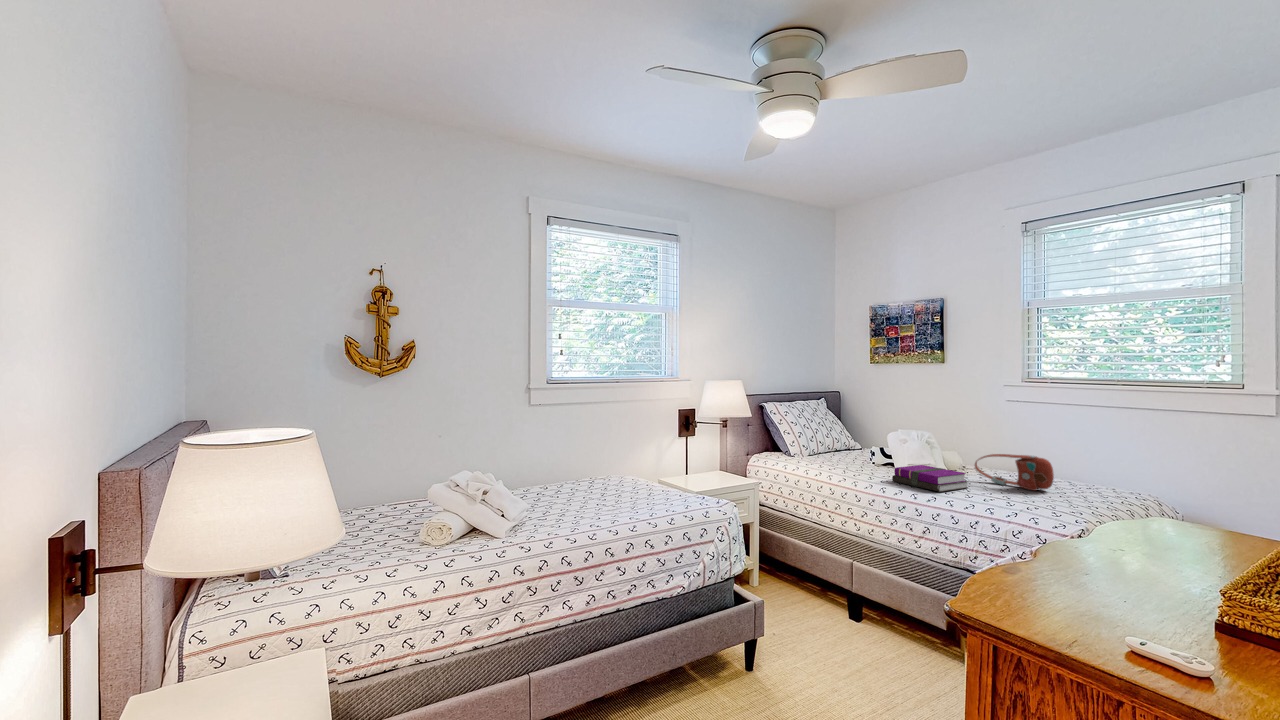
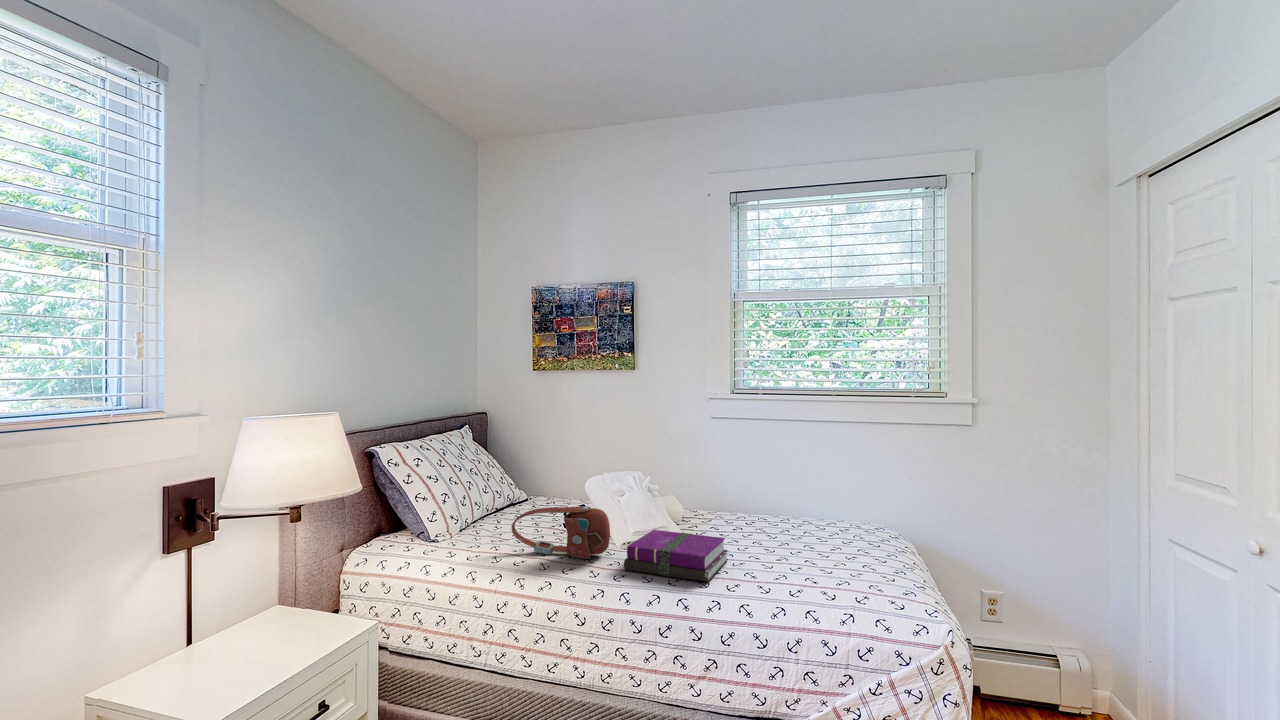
handbag: present [975,454,1054,491] -> present [512,506,610,559]

